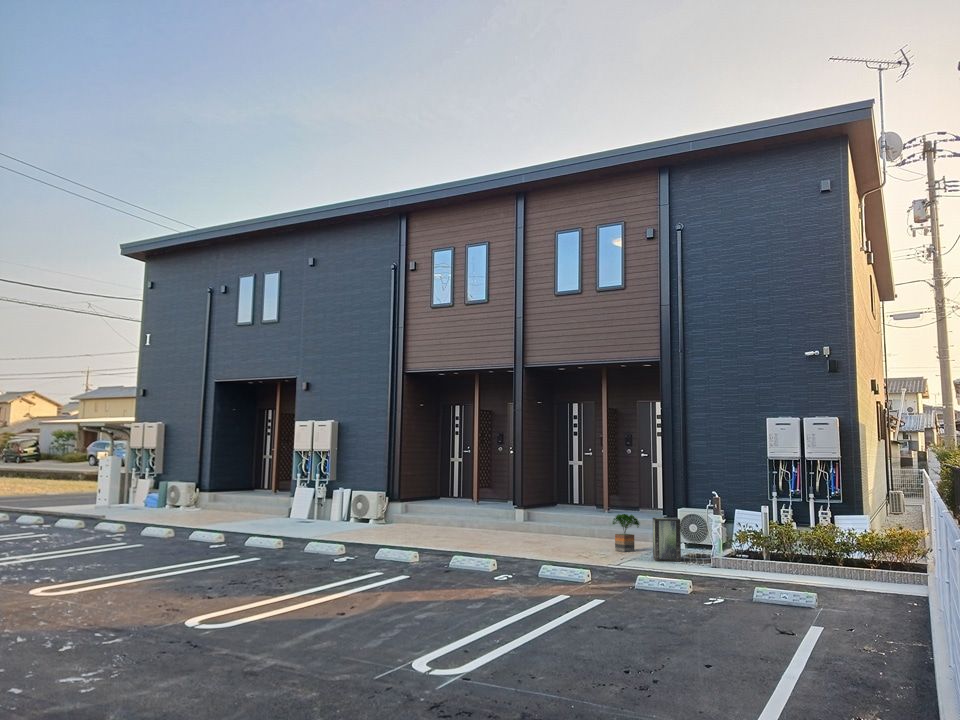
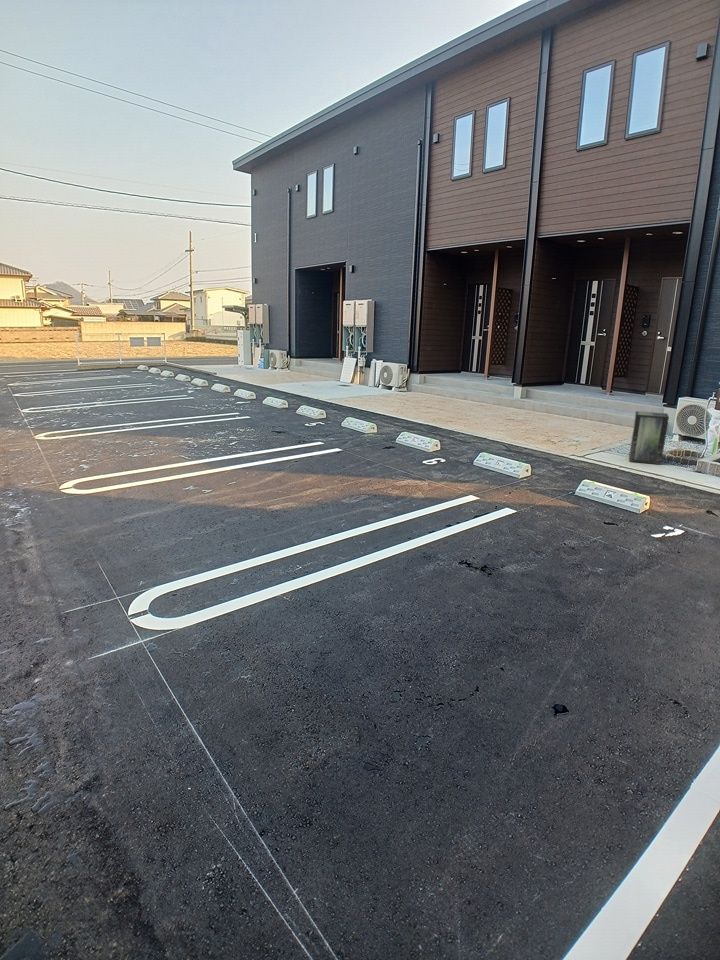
potted tree: present [613,514,639,552] -> none [591,402,626,444]

